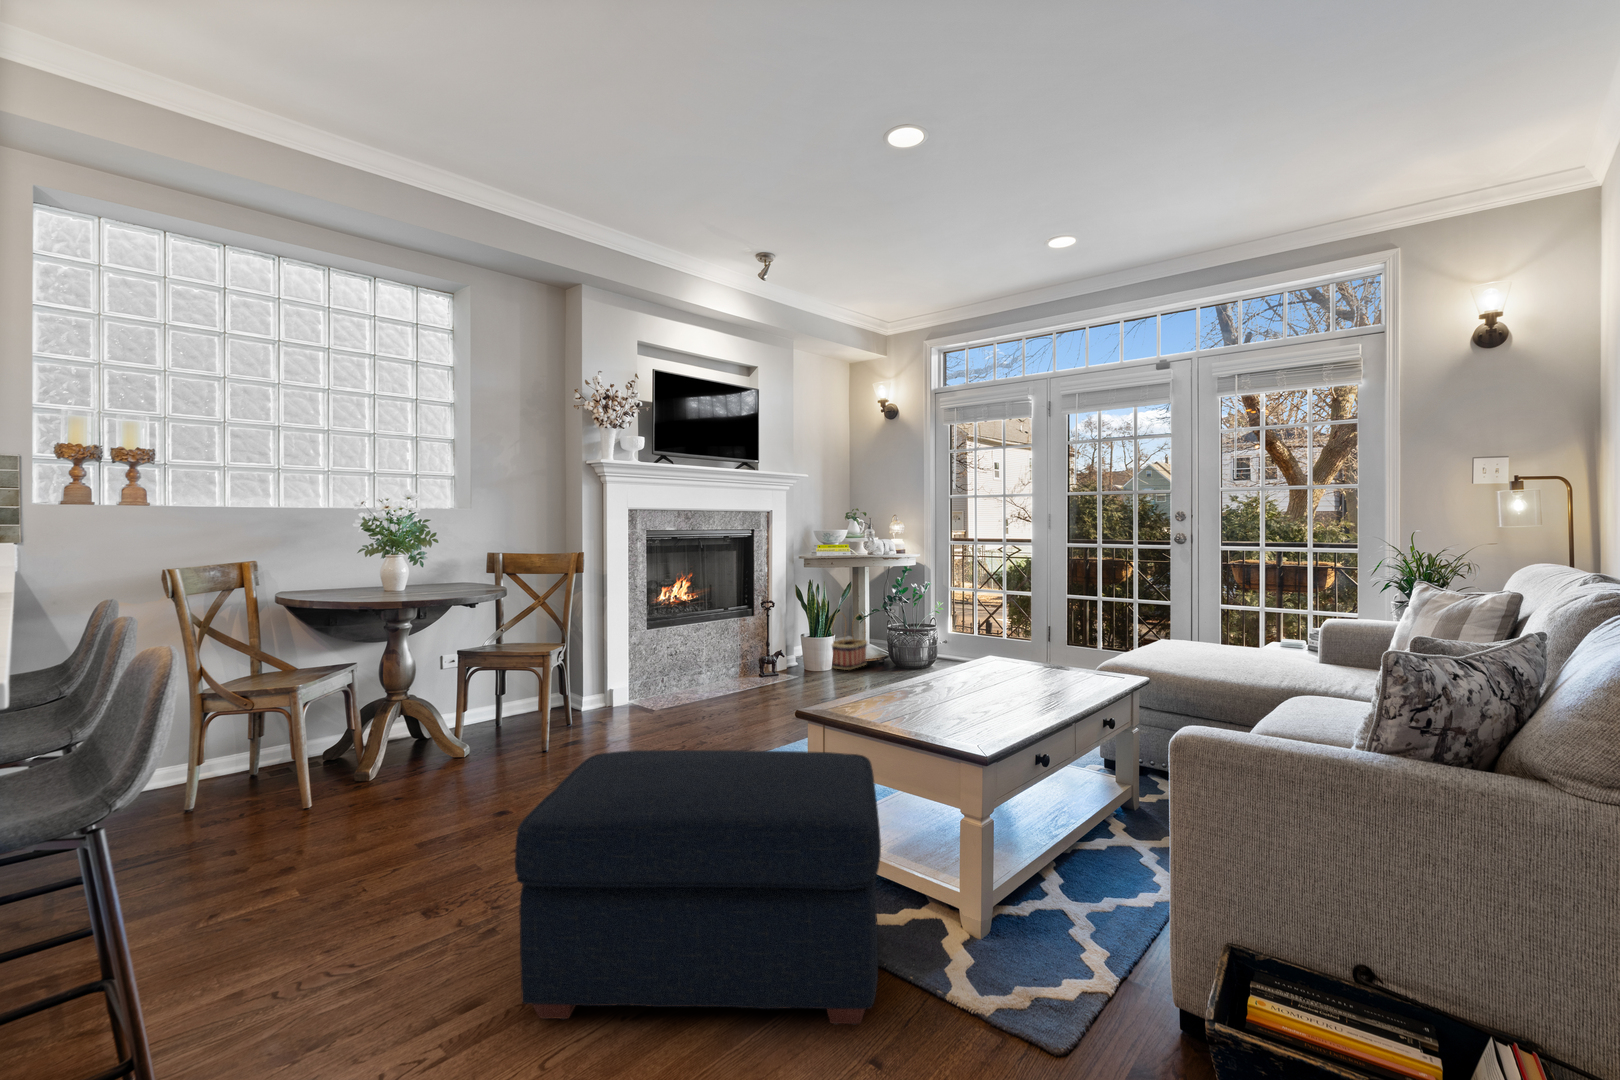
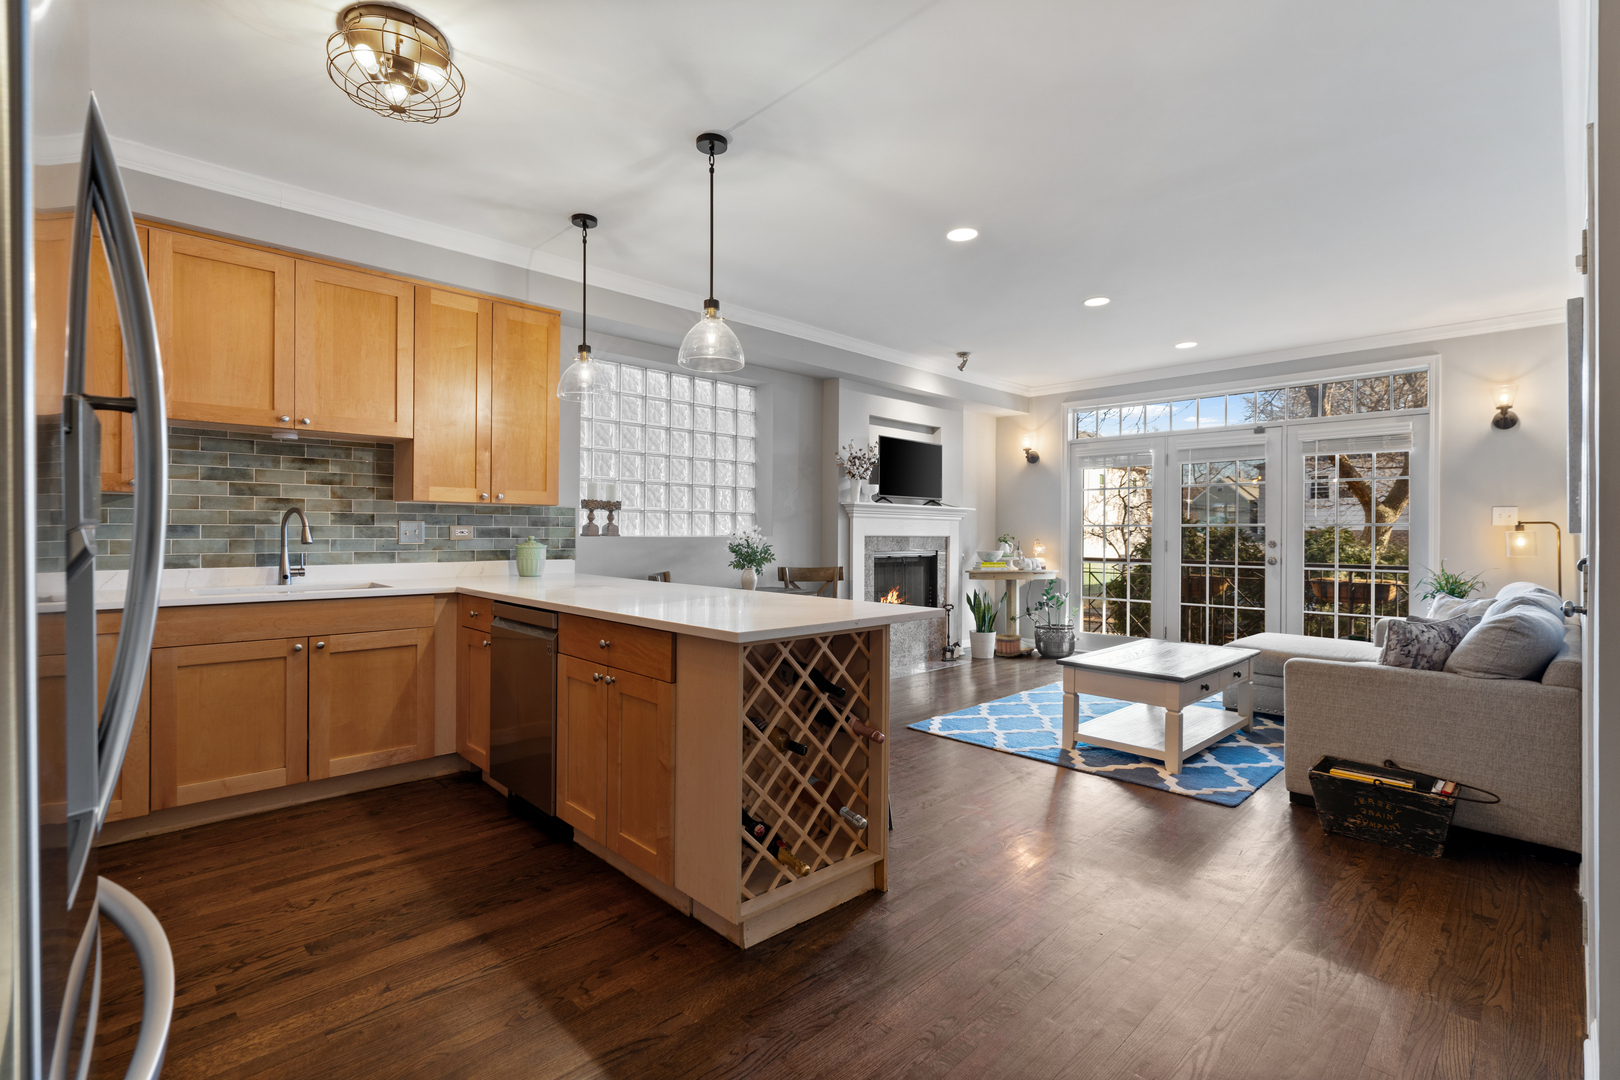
ottoman: present [515,750,881,1025] -> none [942,673,1129,799]

